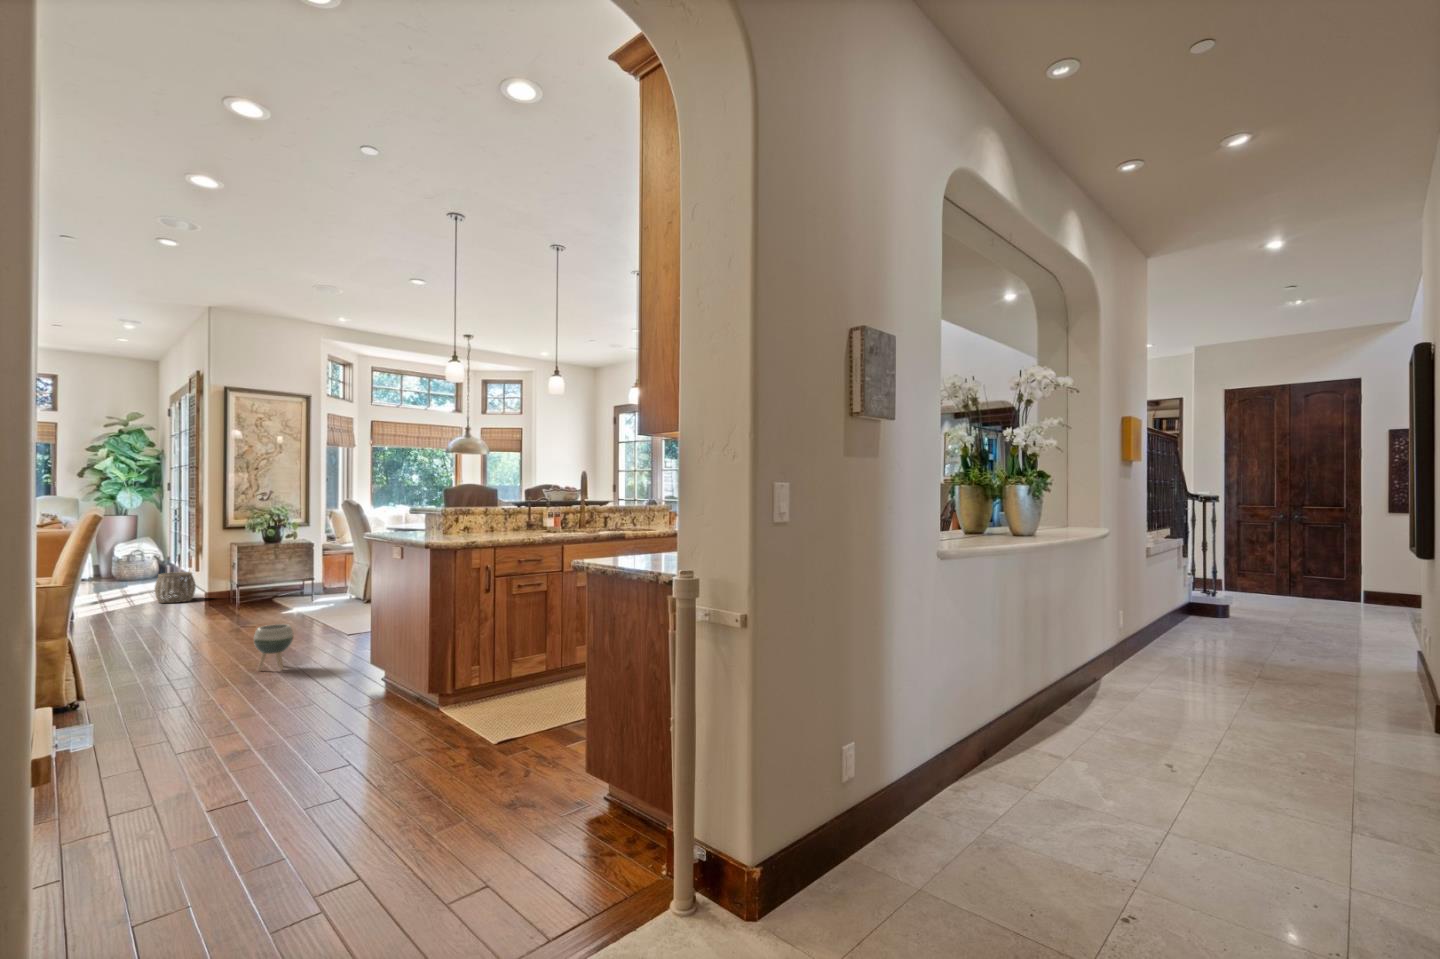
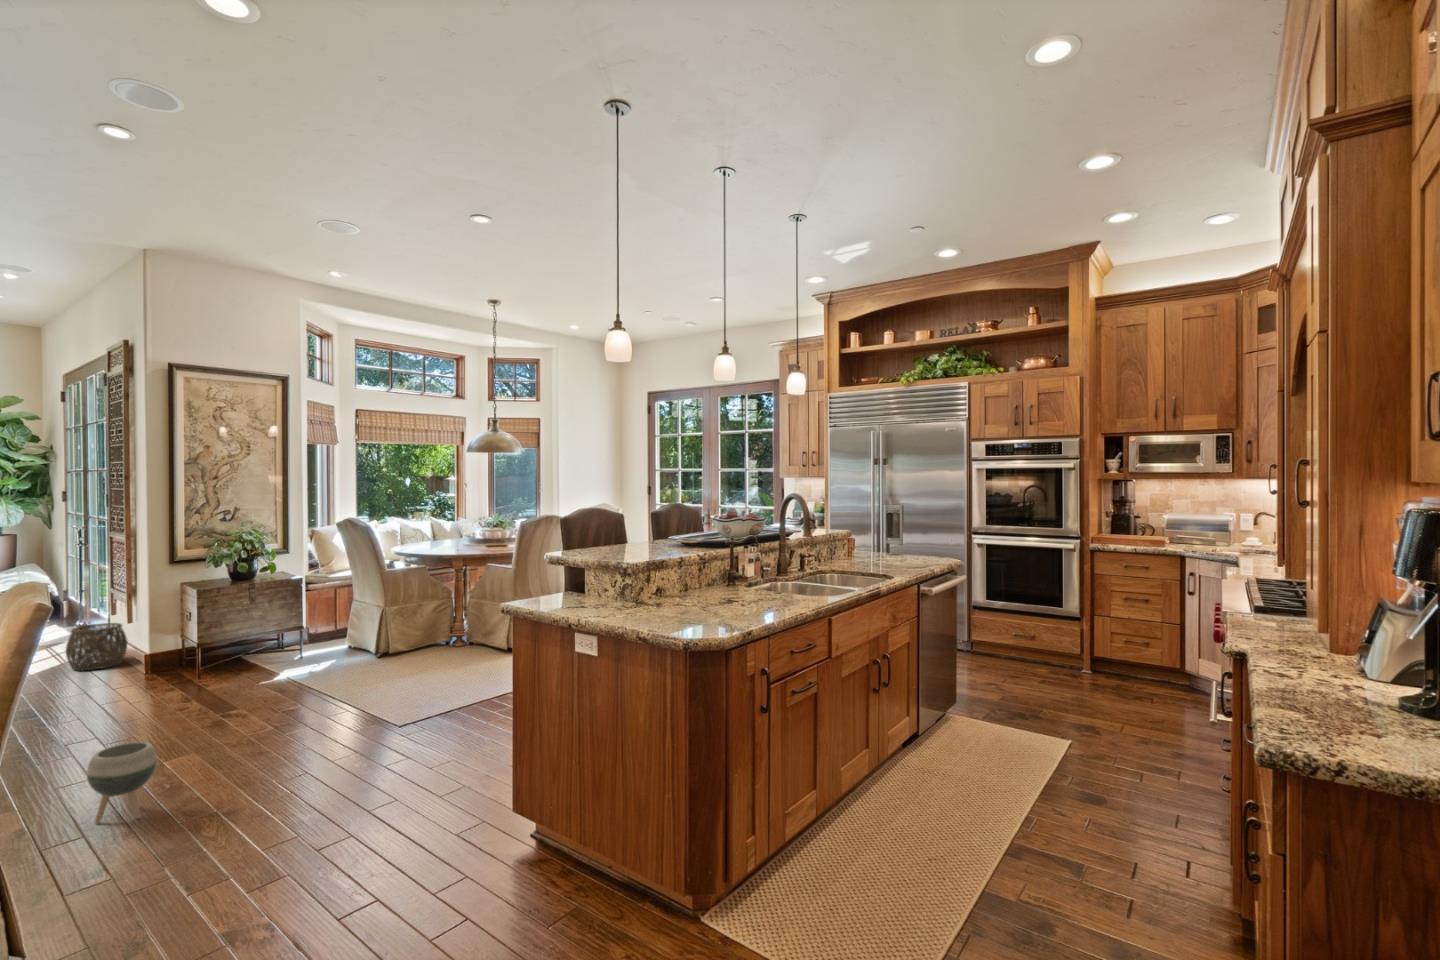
planter: present [254,624,294,670] -> present [87,742,157,824]

